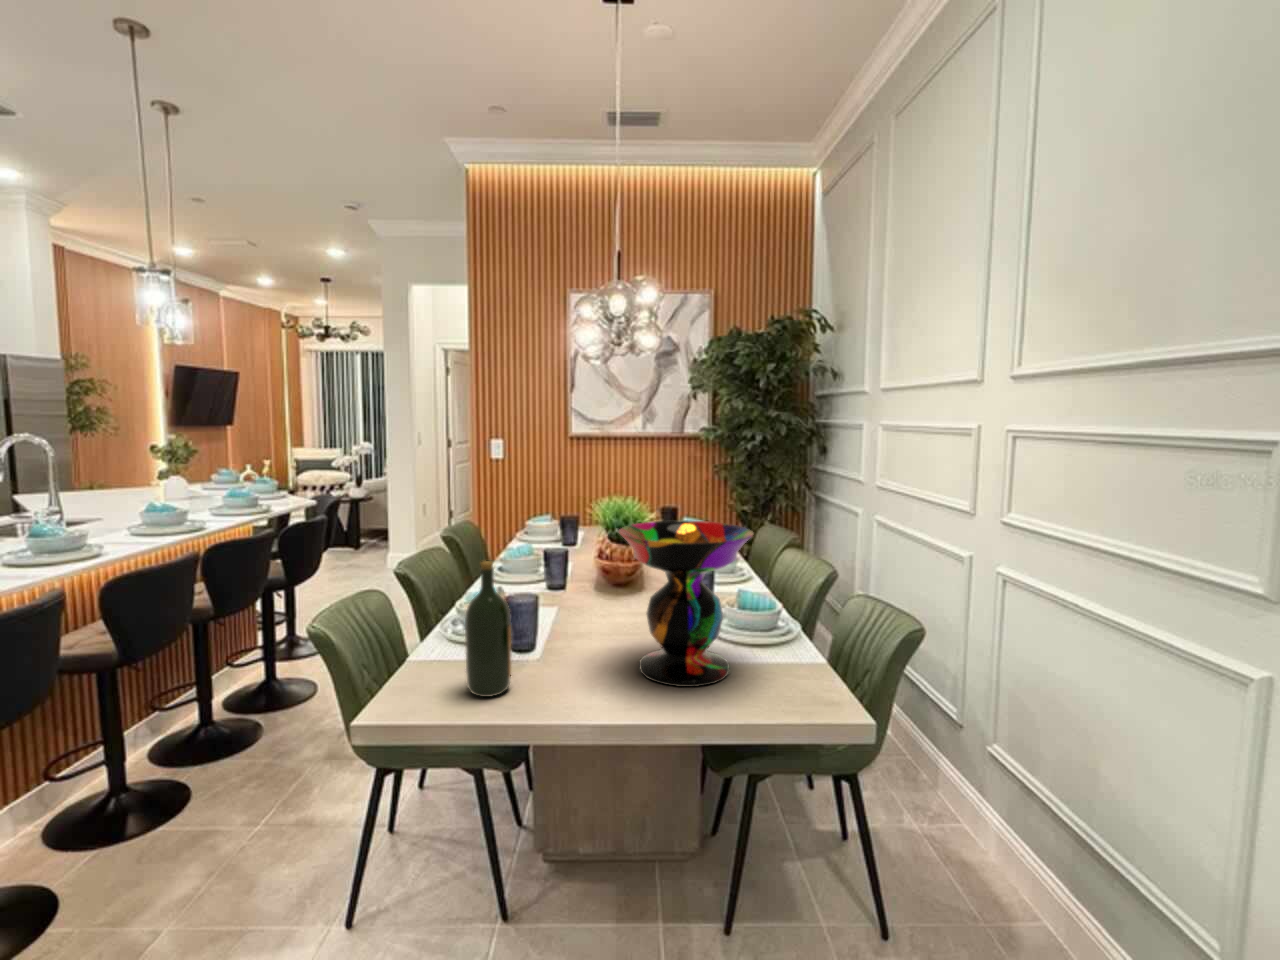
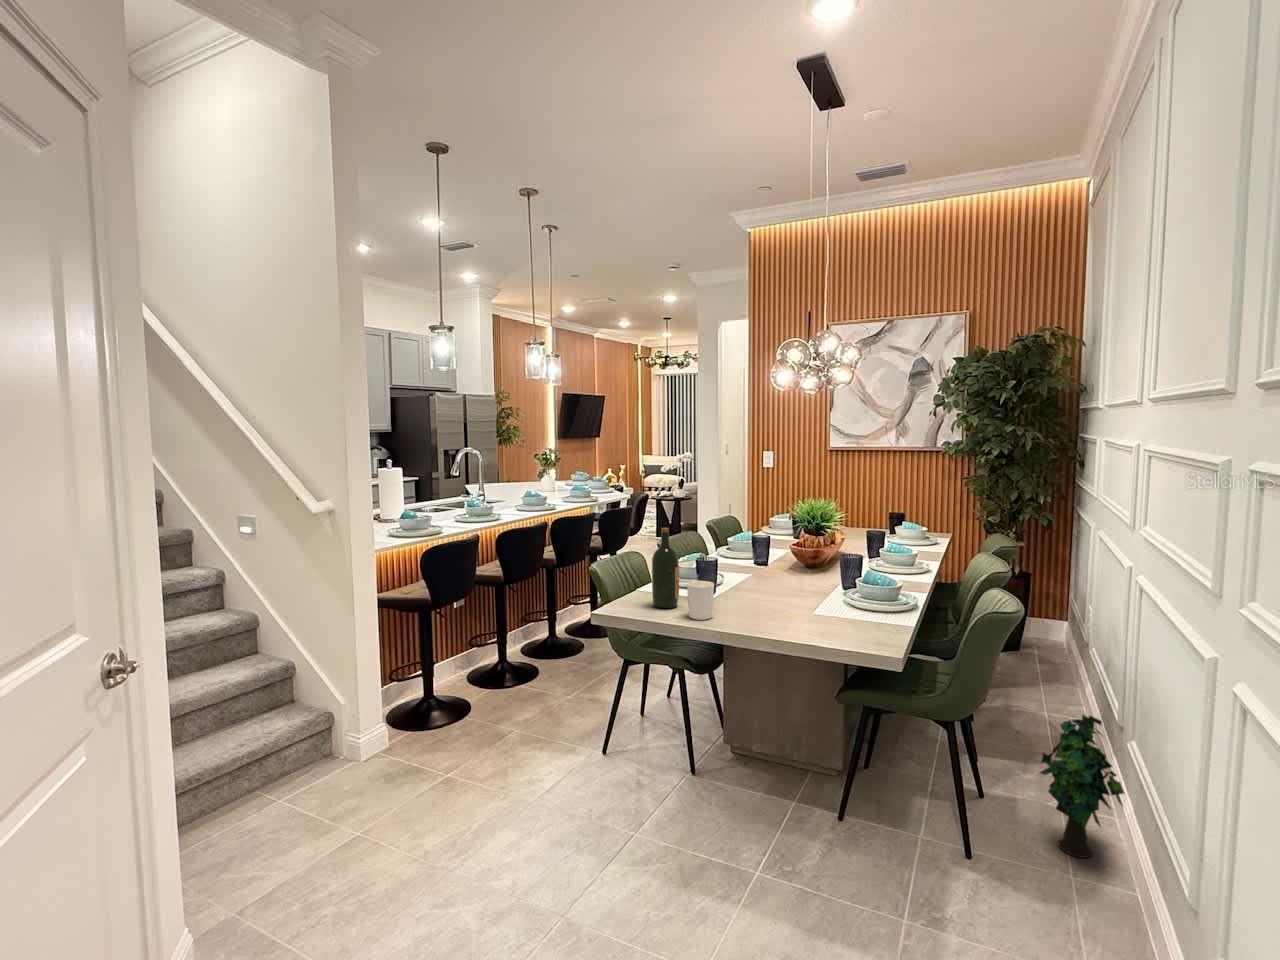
decorative bowl: present [619,521,753,687] -> none [748,512,842,621]
candle holder: none [541,643,586,712] -> present [687,581,714,620]
decorative plant: none [937,732,1040,895] -> present [1040,715,1124,858]

